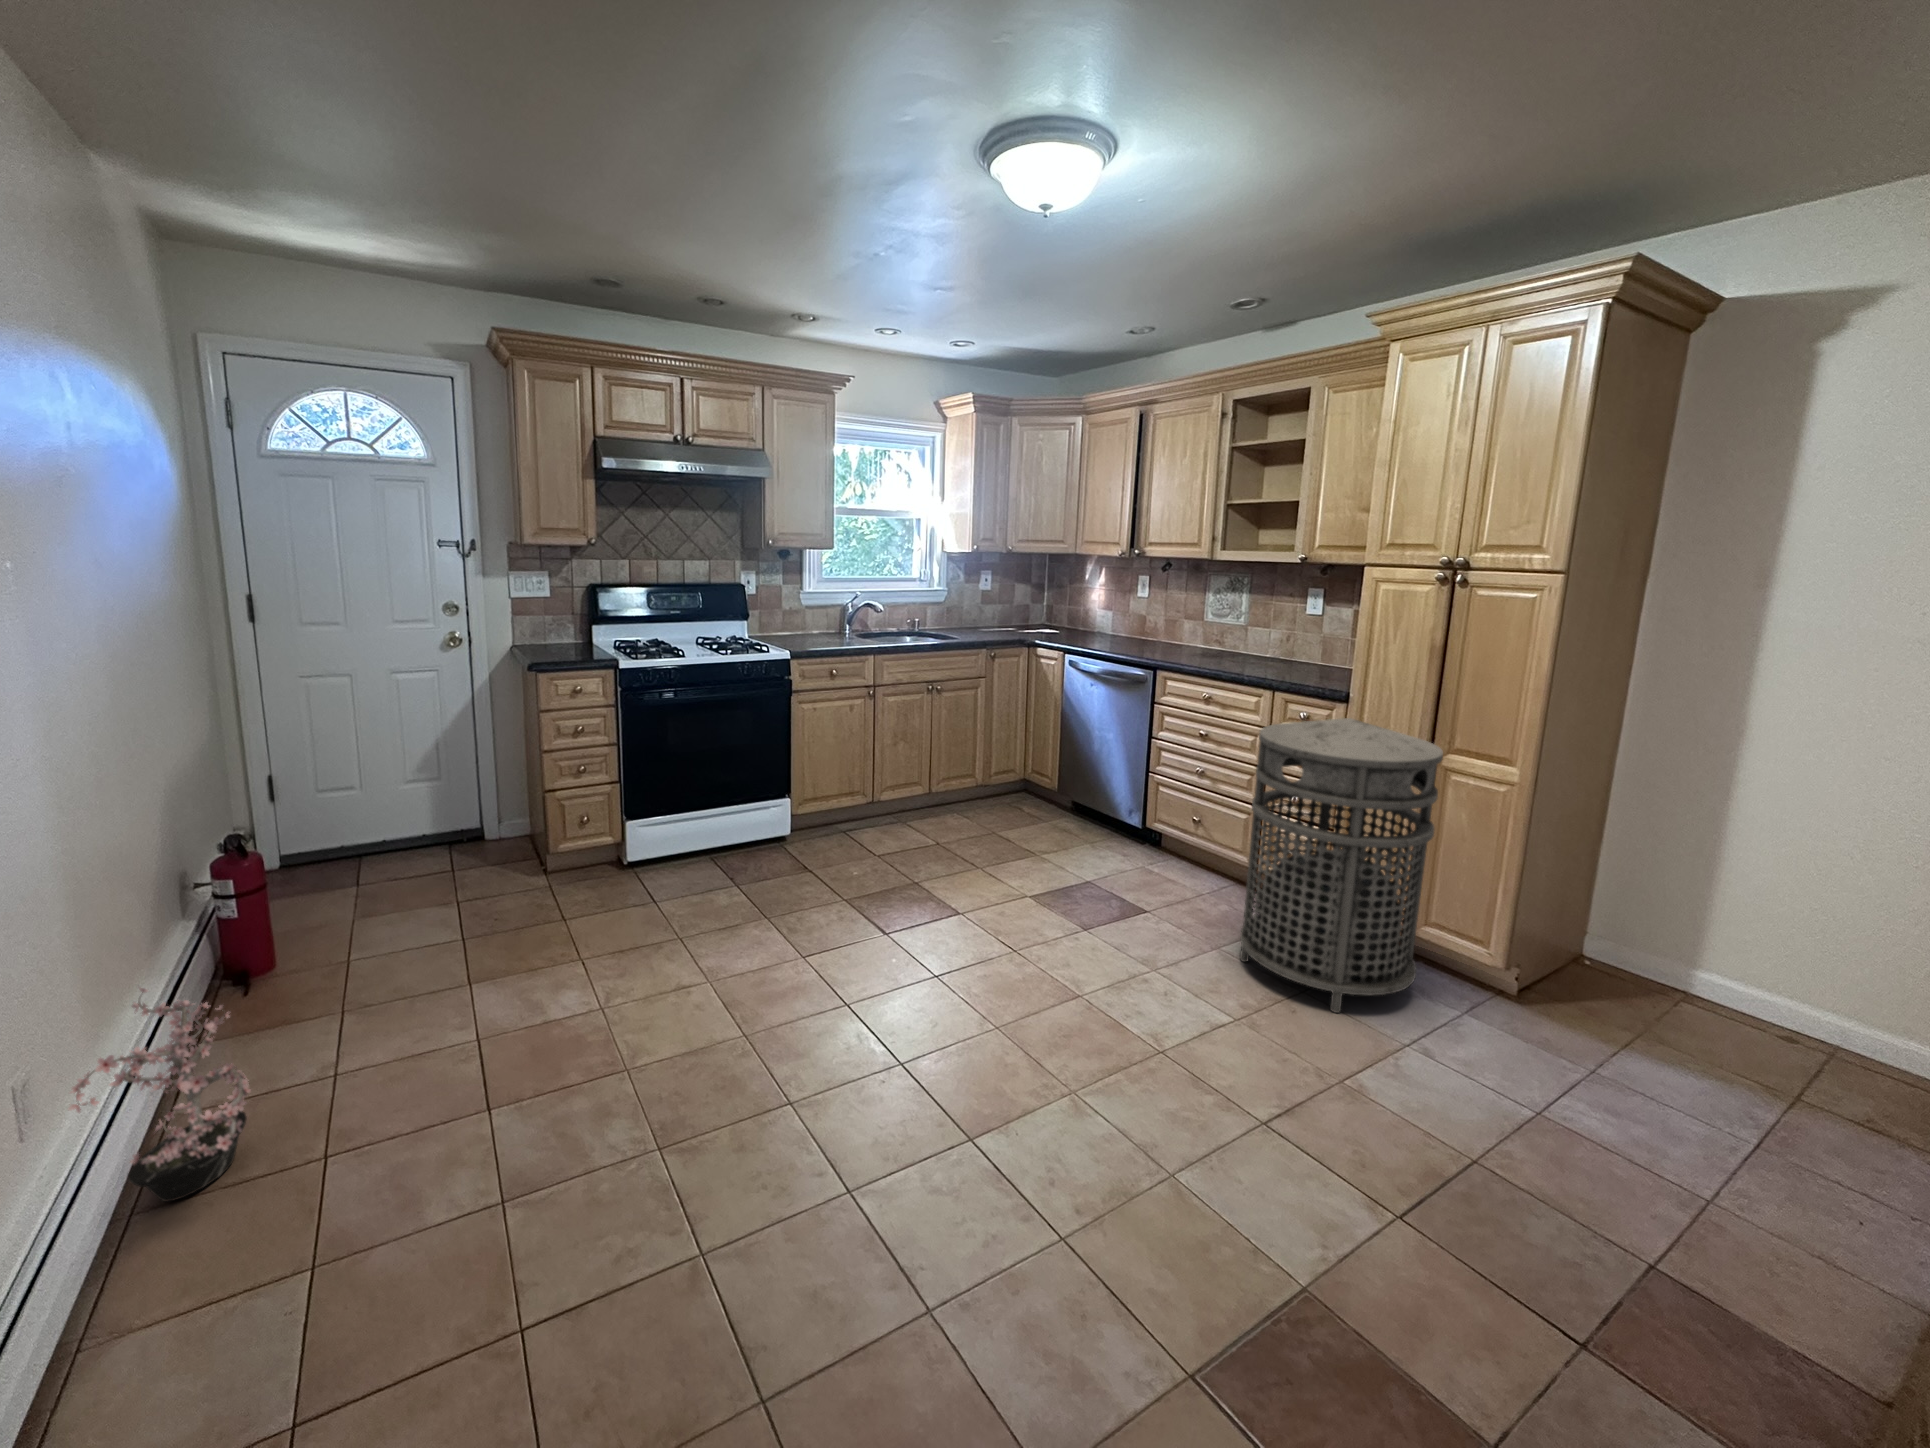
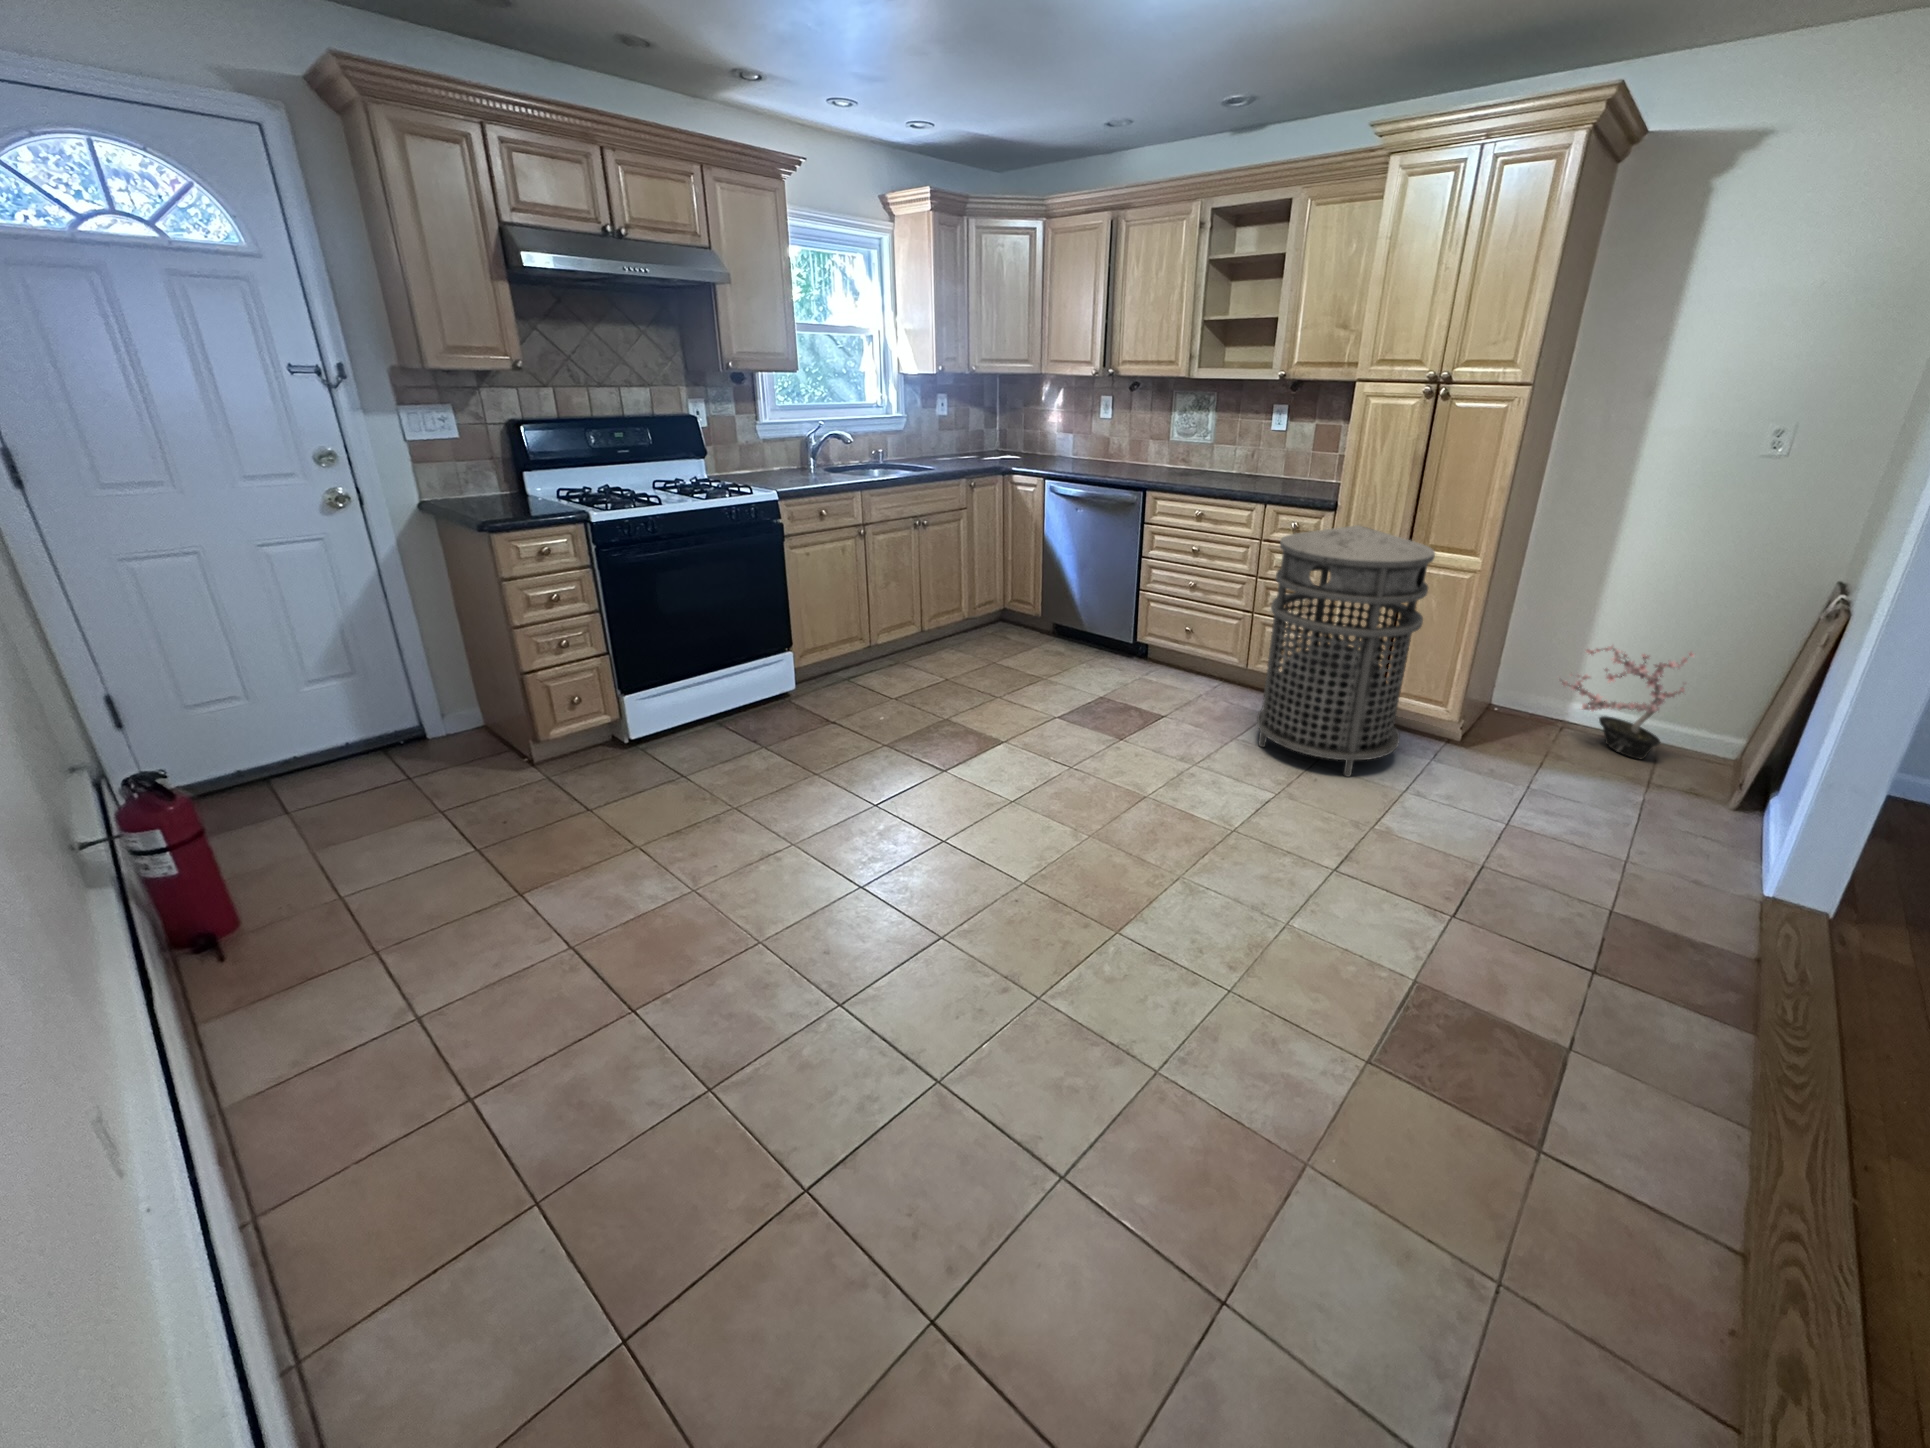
potted plant: present [68,988,250,1201] -> present [1560,645,1694,759]

